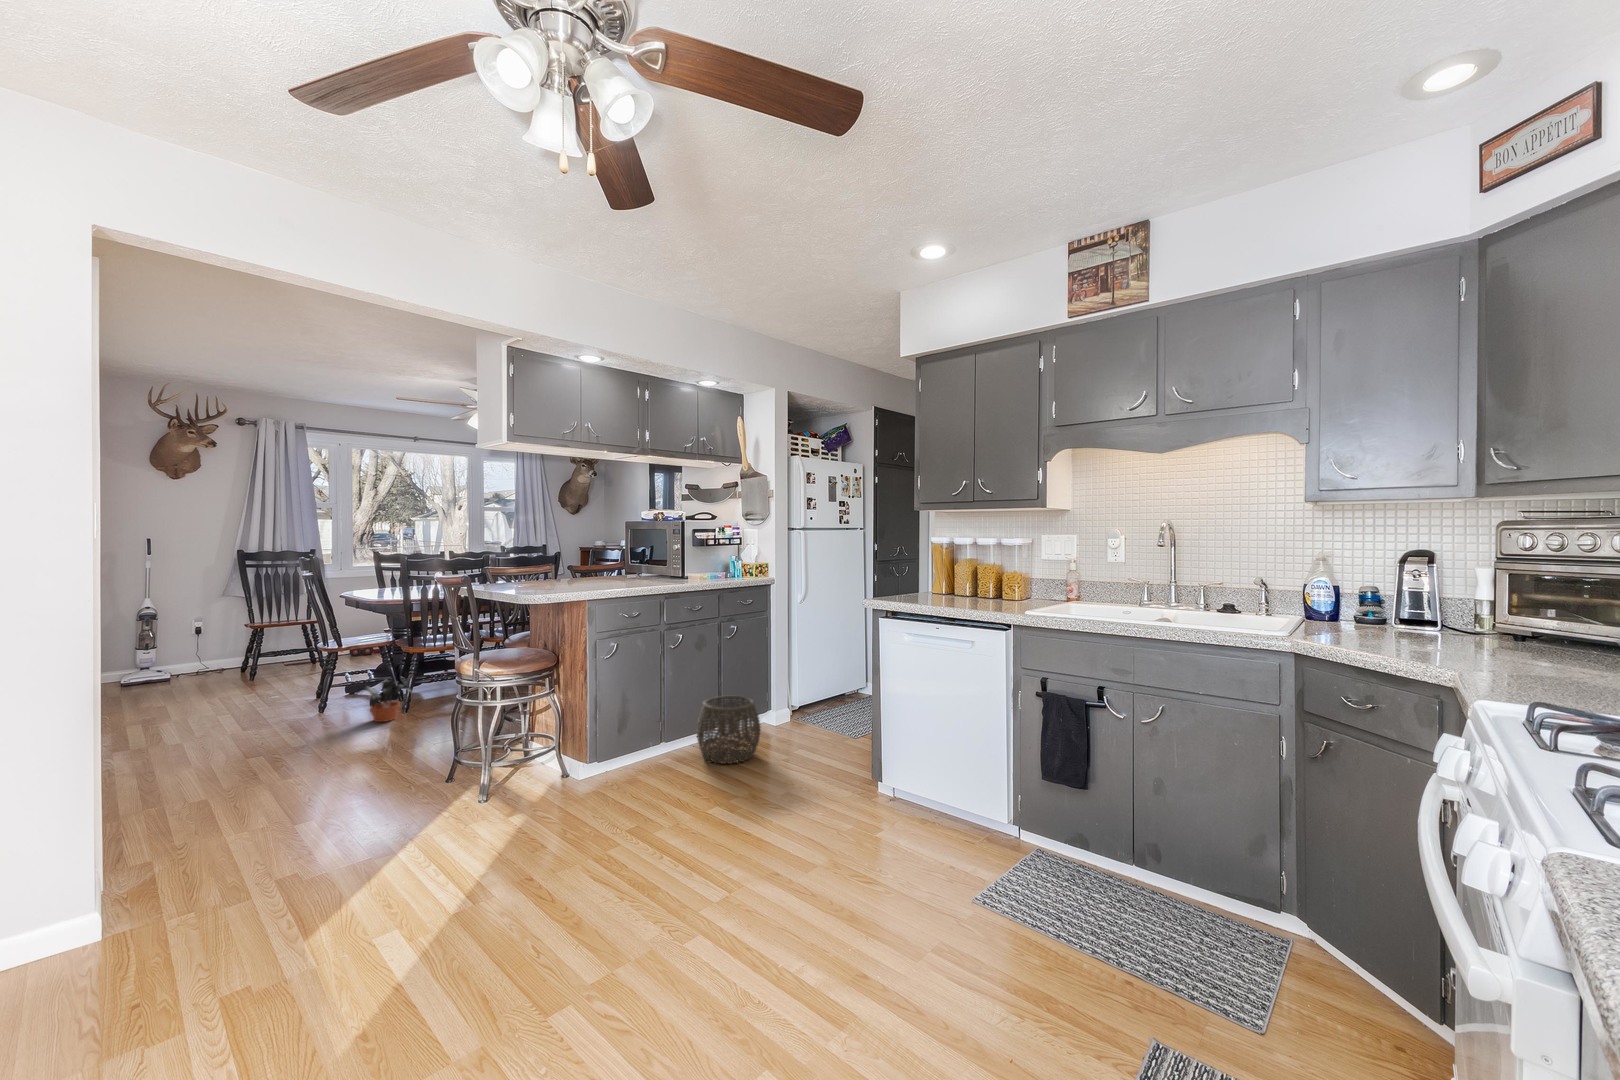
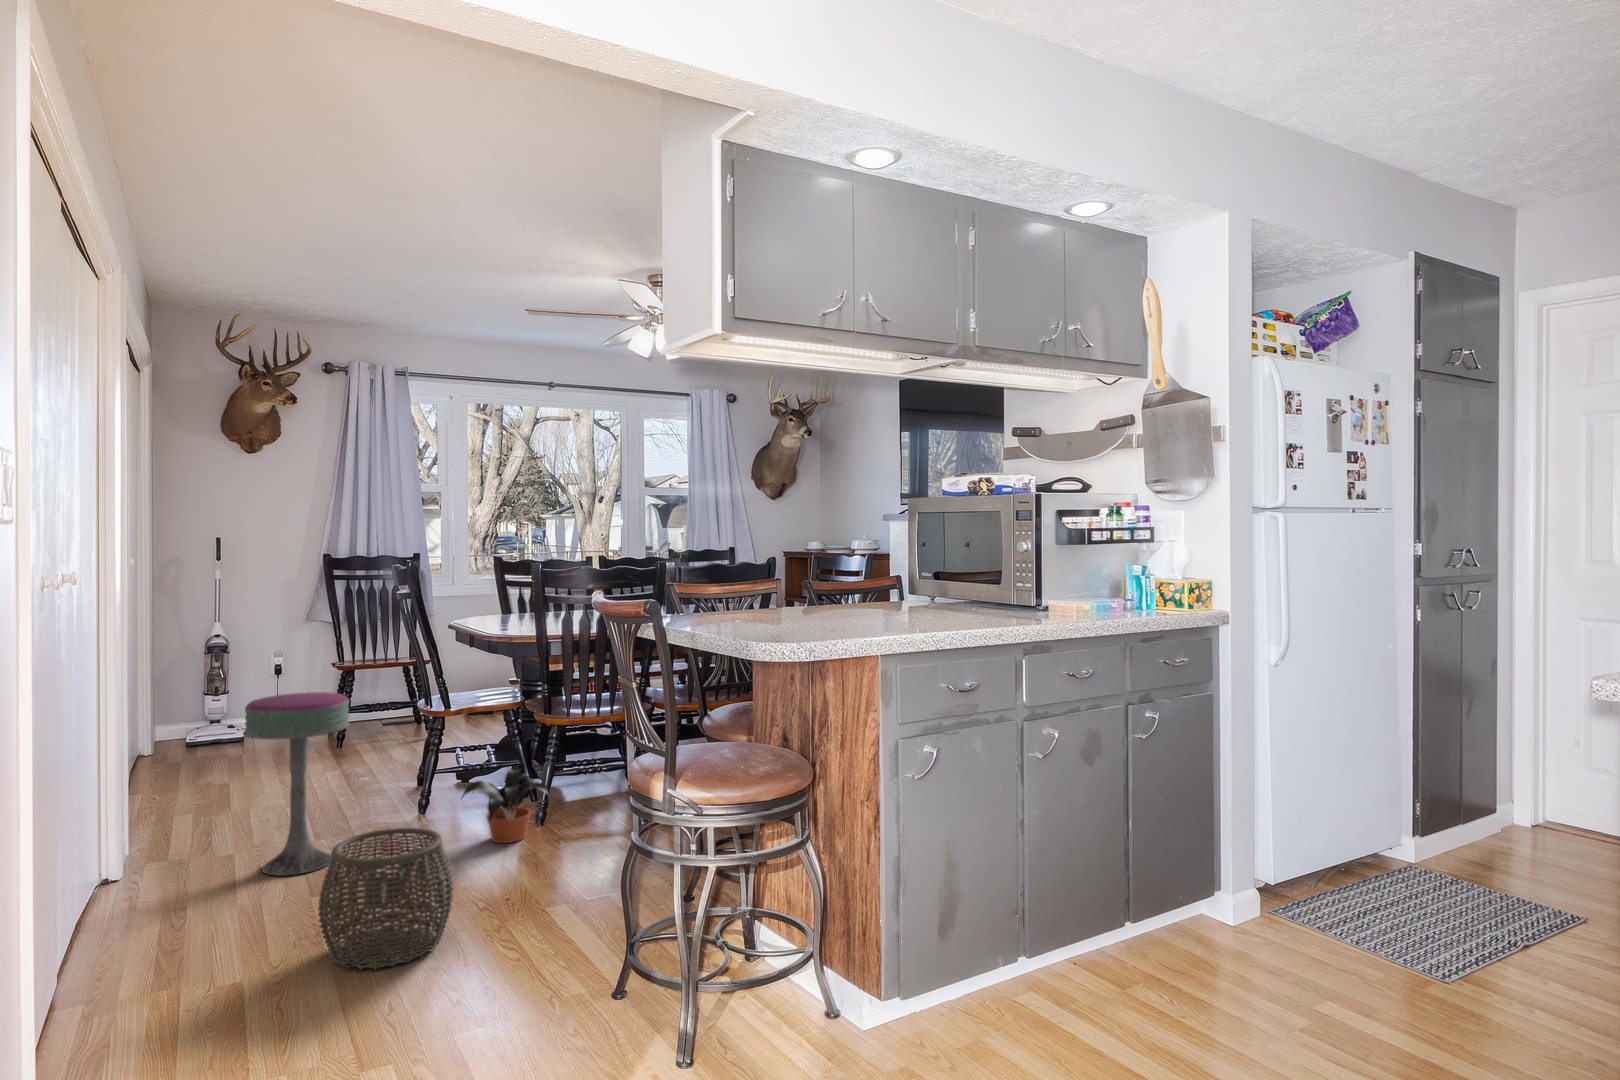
bar stool: none [202,637,275,747] -> present [245,692,349,876]
woven basket: present [697,696,761,764] -> present [318,828,454,970]

